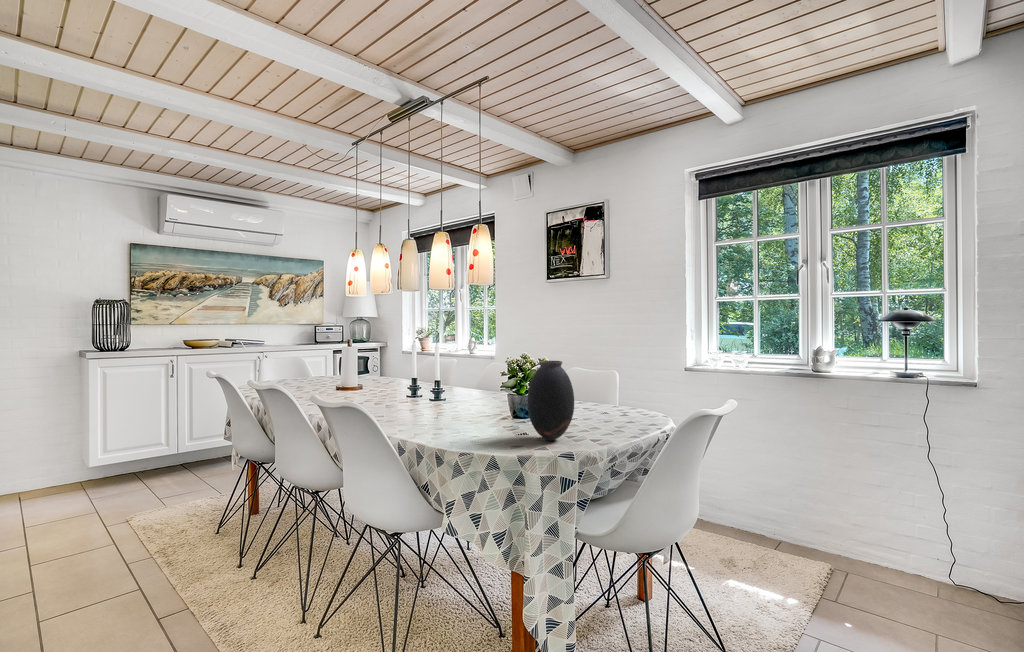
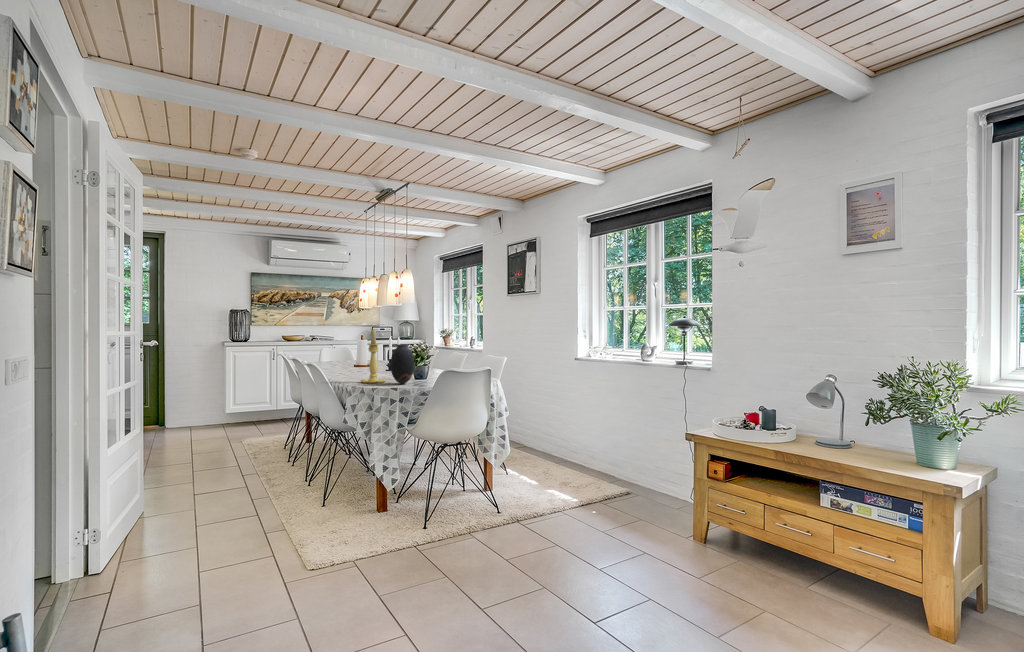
candle holder: none [450,331,501,440] -> present [361,330,386,383]

